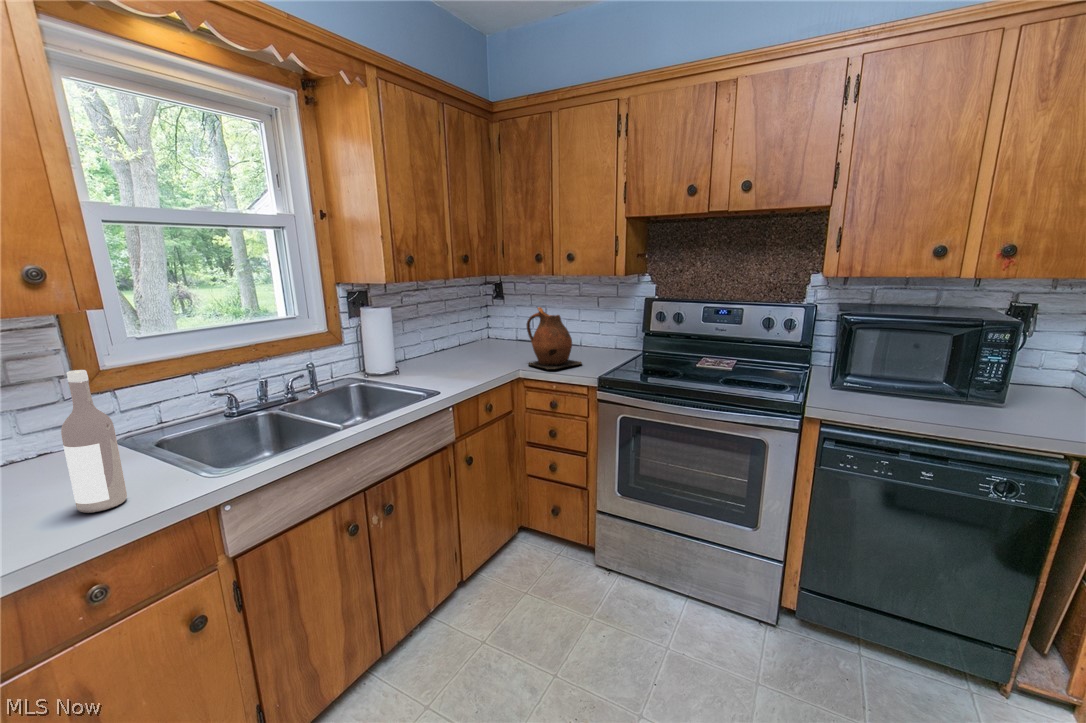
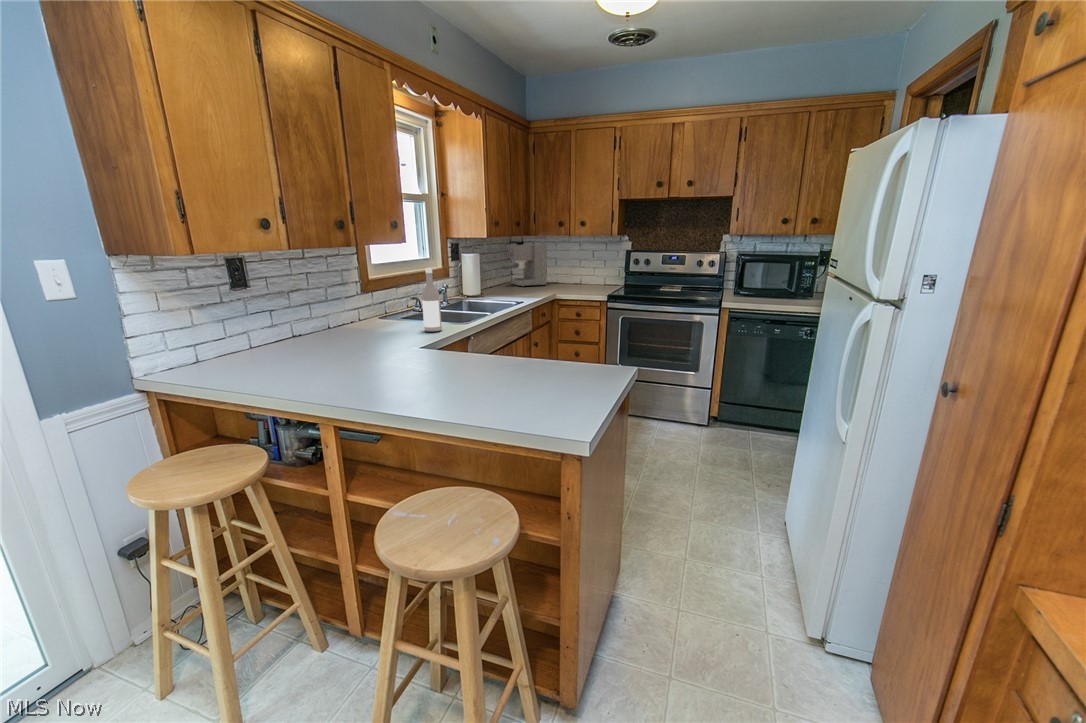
coffee maker: none [451,286,521,352] -> present [502,244,547,286]
ceramic pitcher: present [527,307,582,370] -> none [559,255,593,293]

